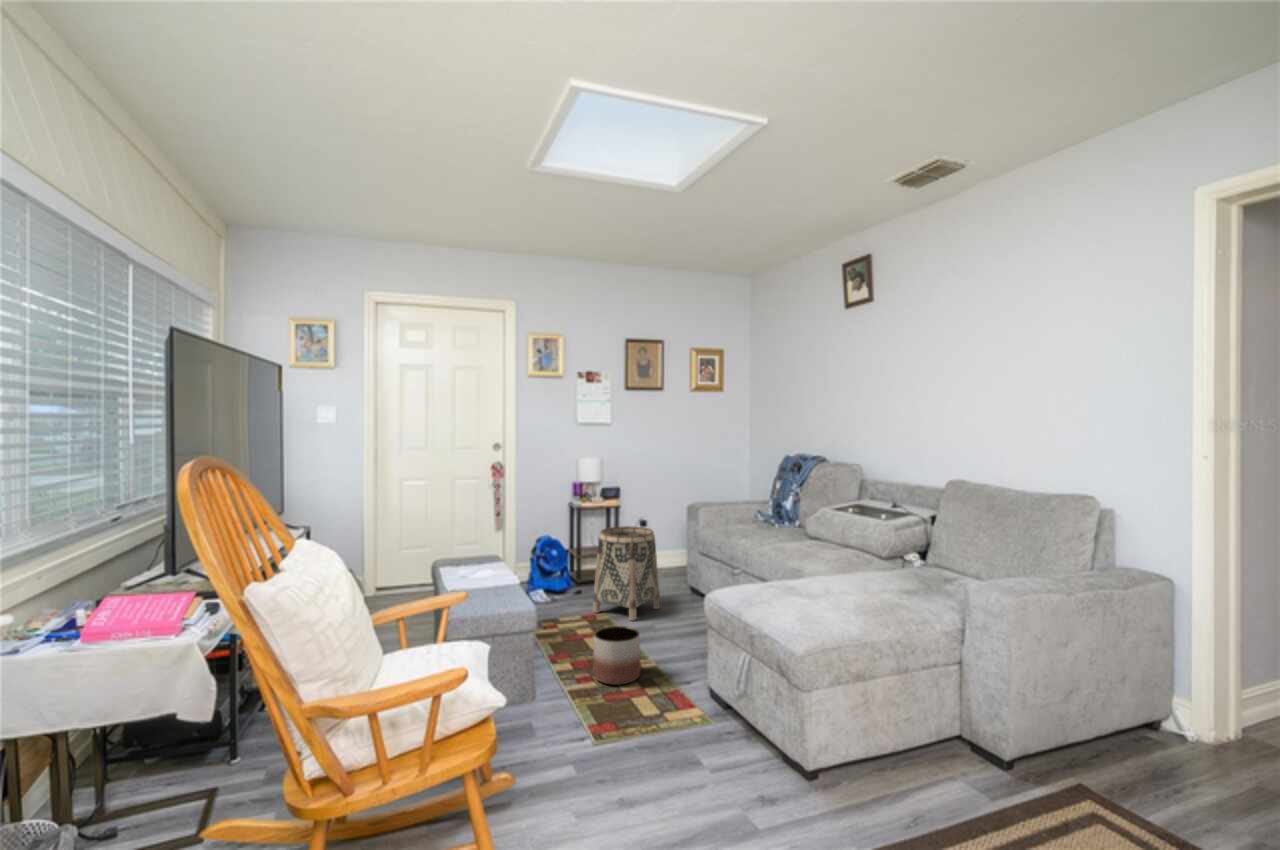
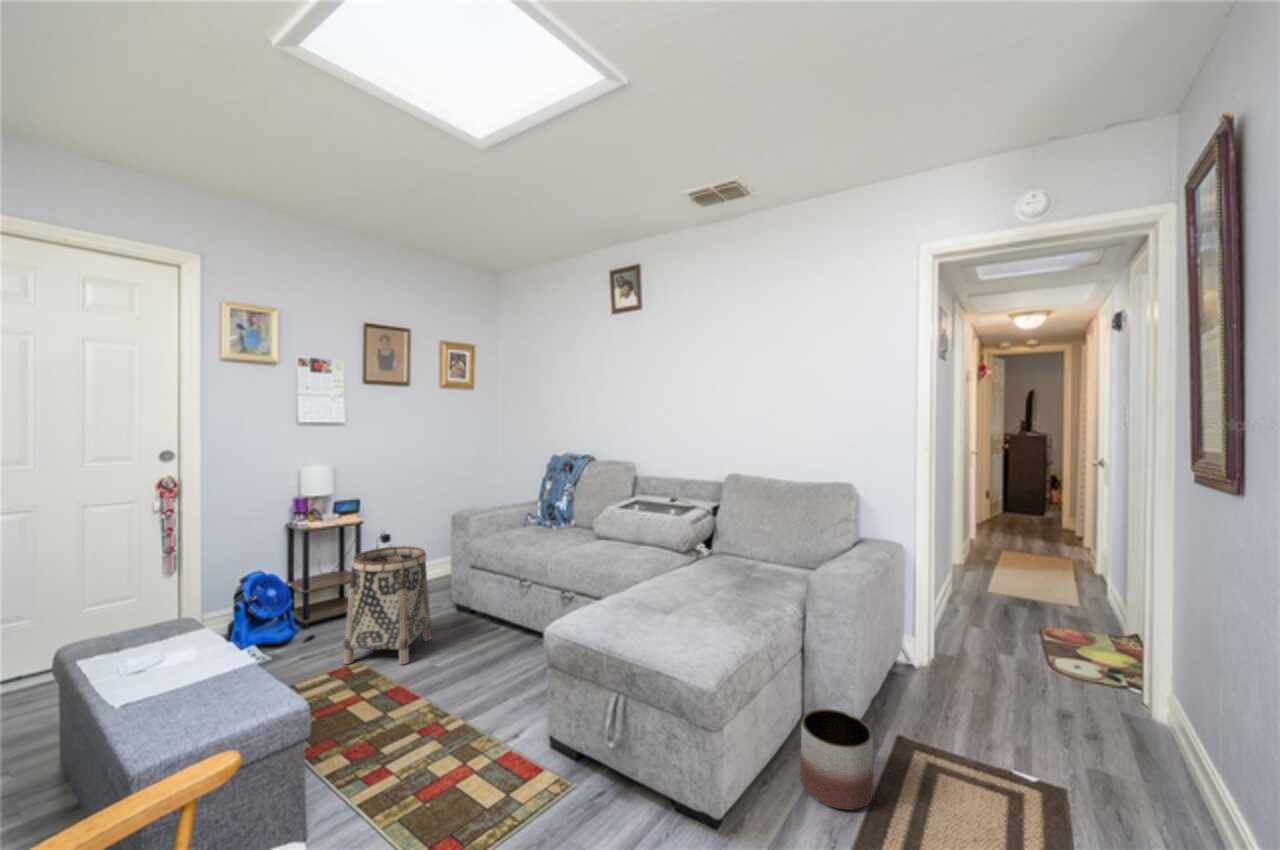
planter: present [593,626,641,685] -> present [800,709,873,810]

